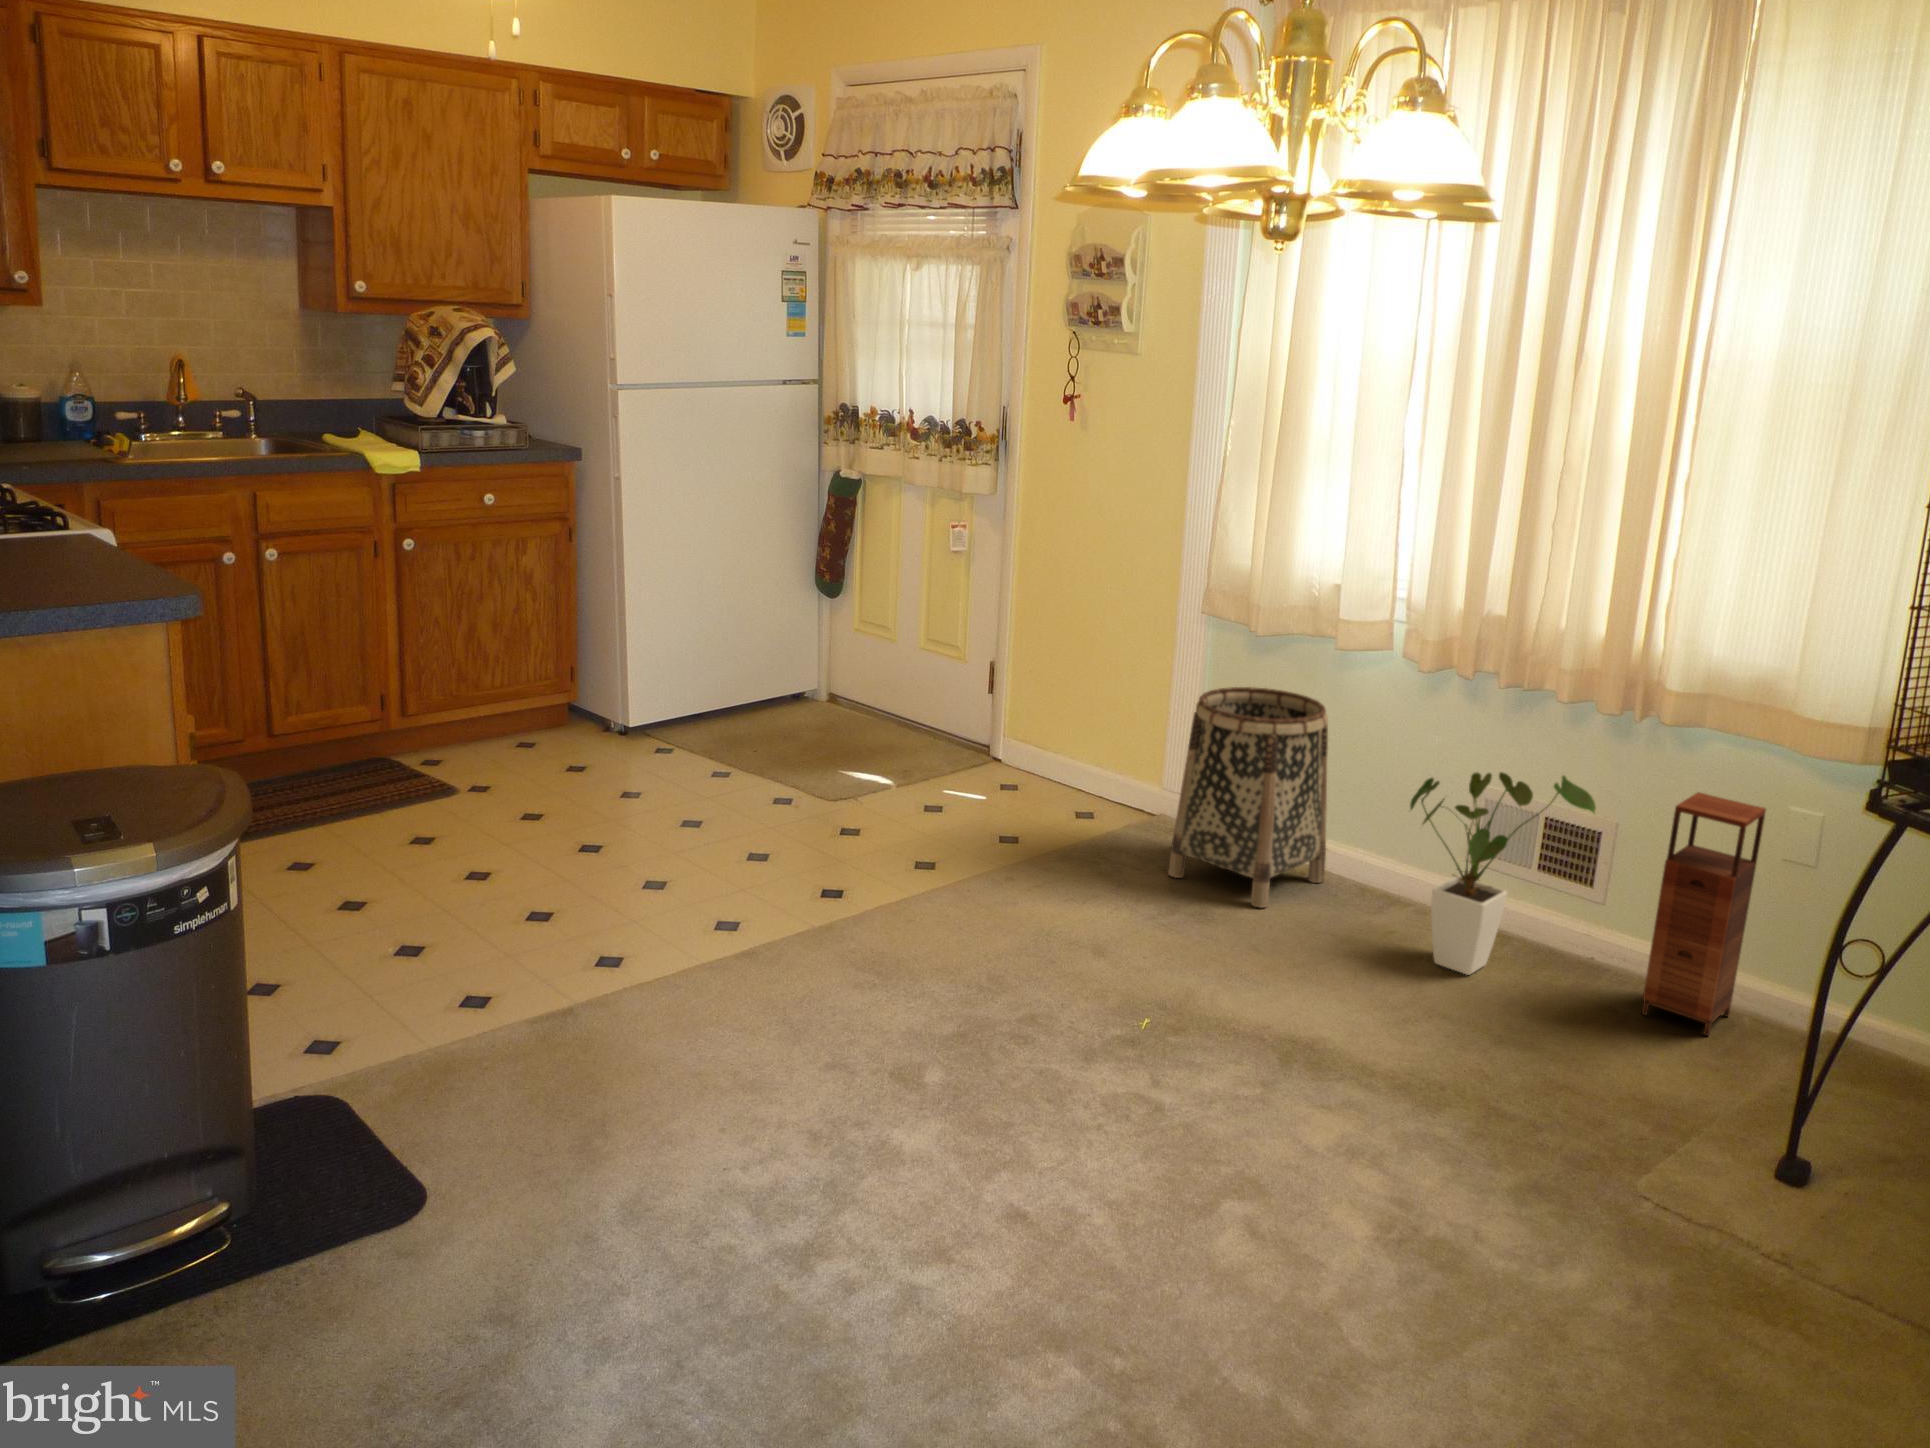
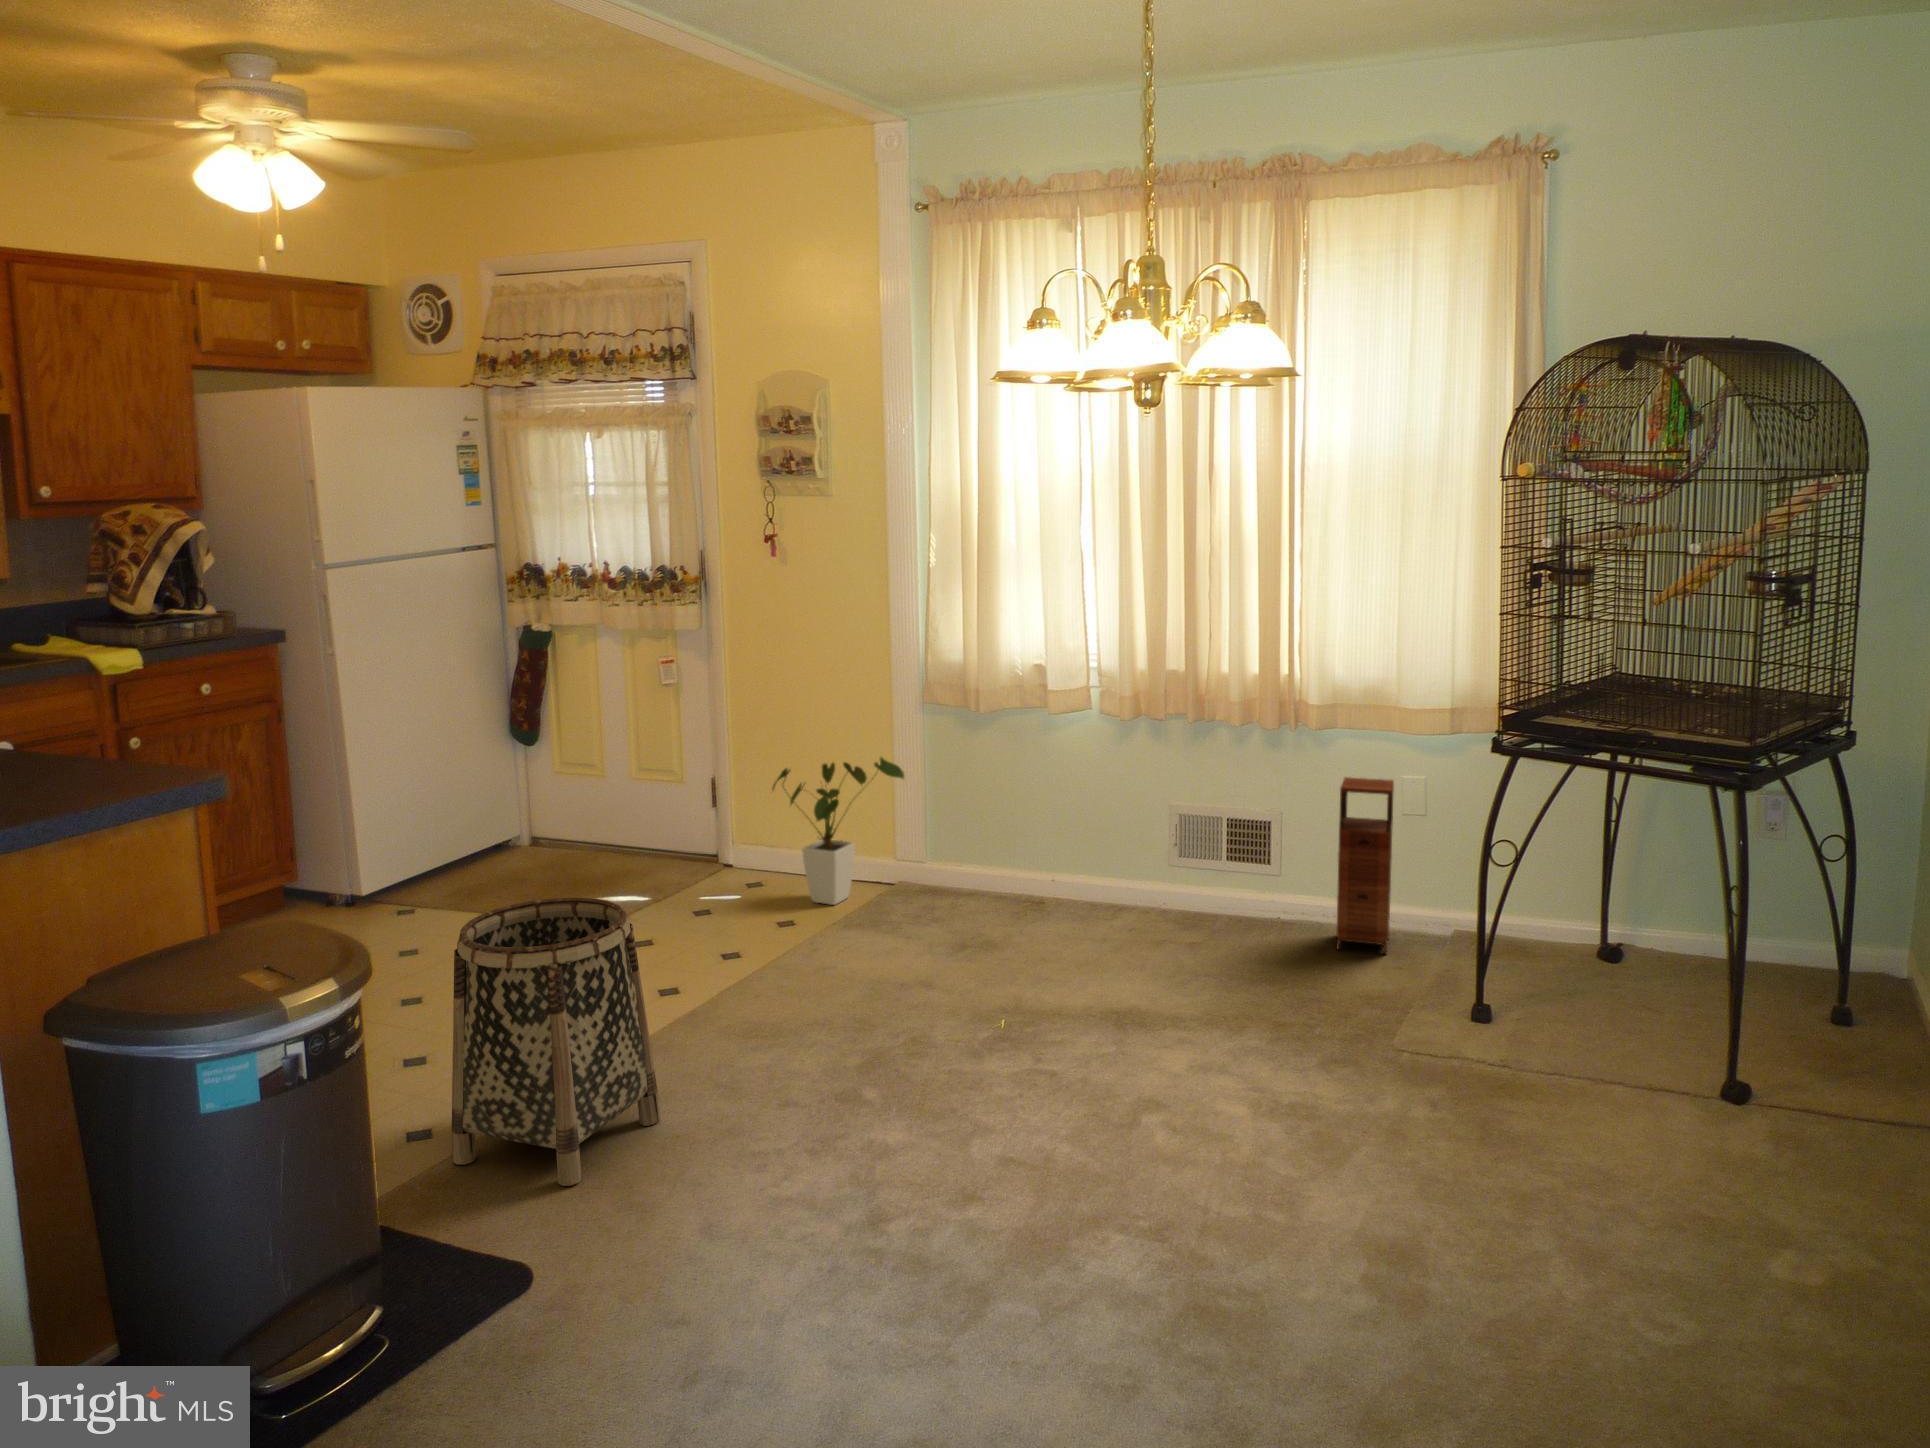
basket: present [1168,687,1328,908] -> present [452,897,660,1186]
house plant: present [1410,772,1596,975] -> present [773,757,904,905]

